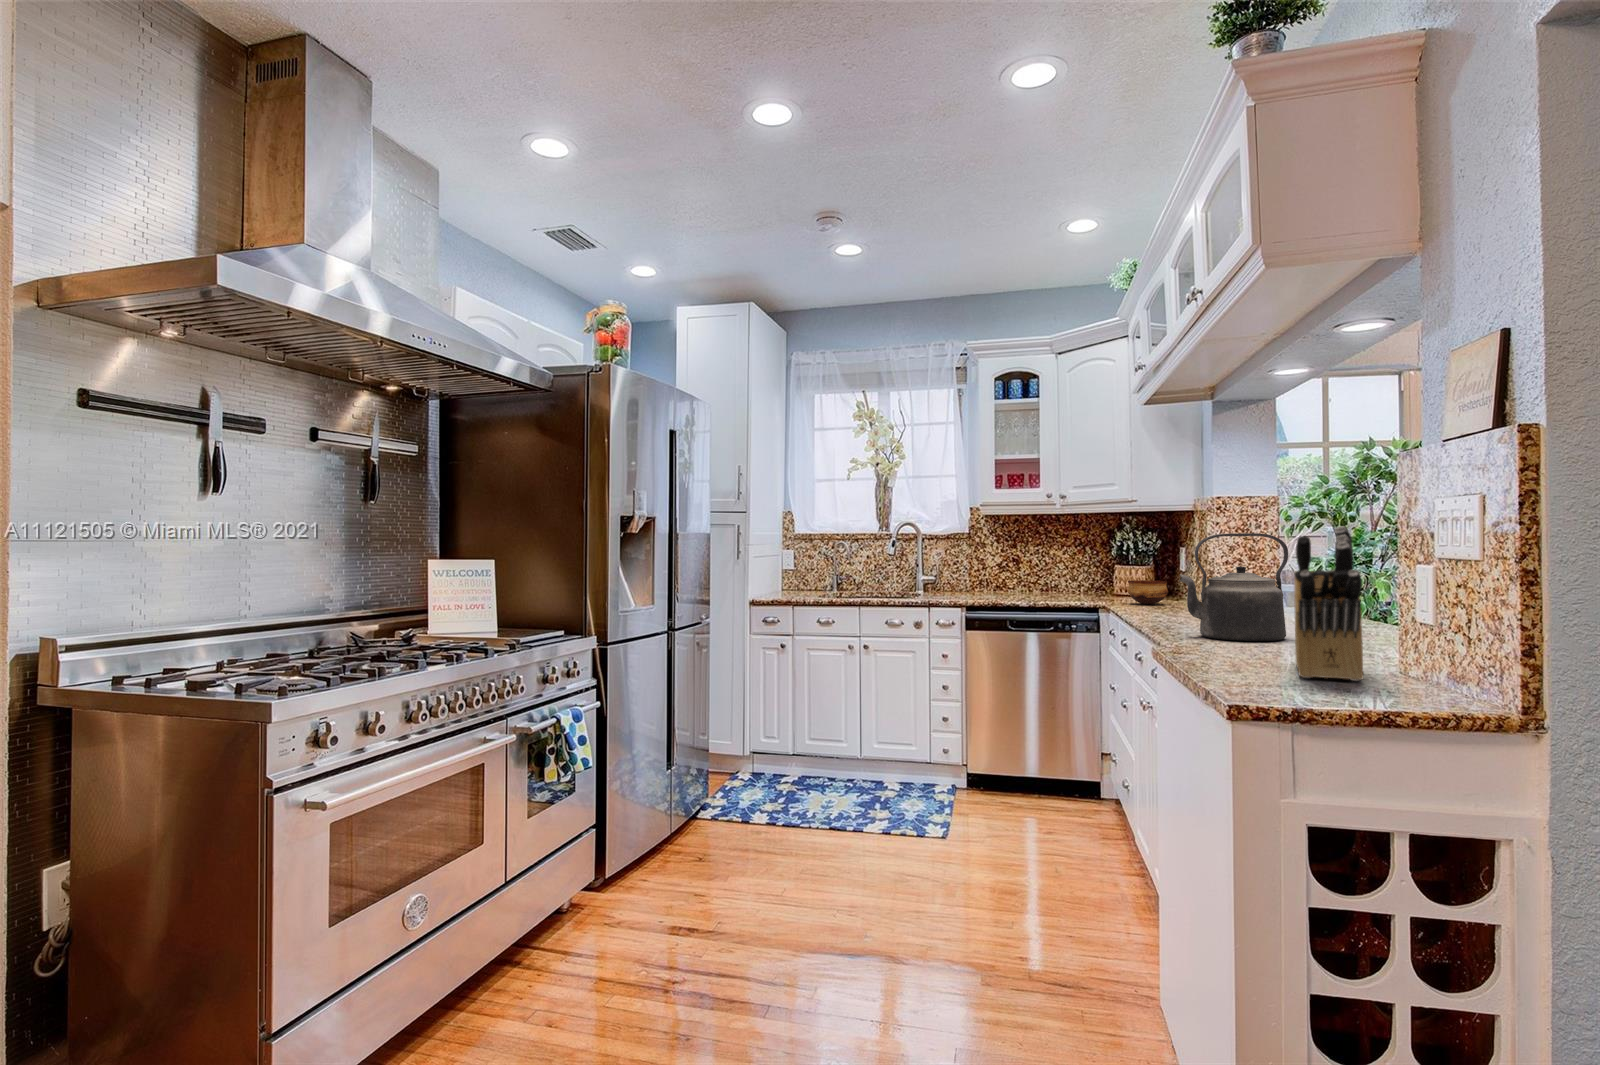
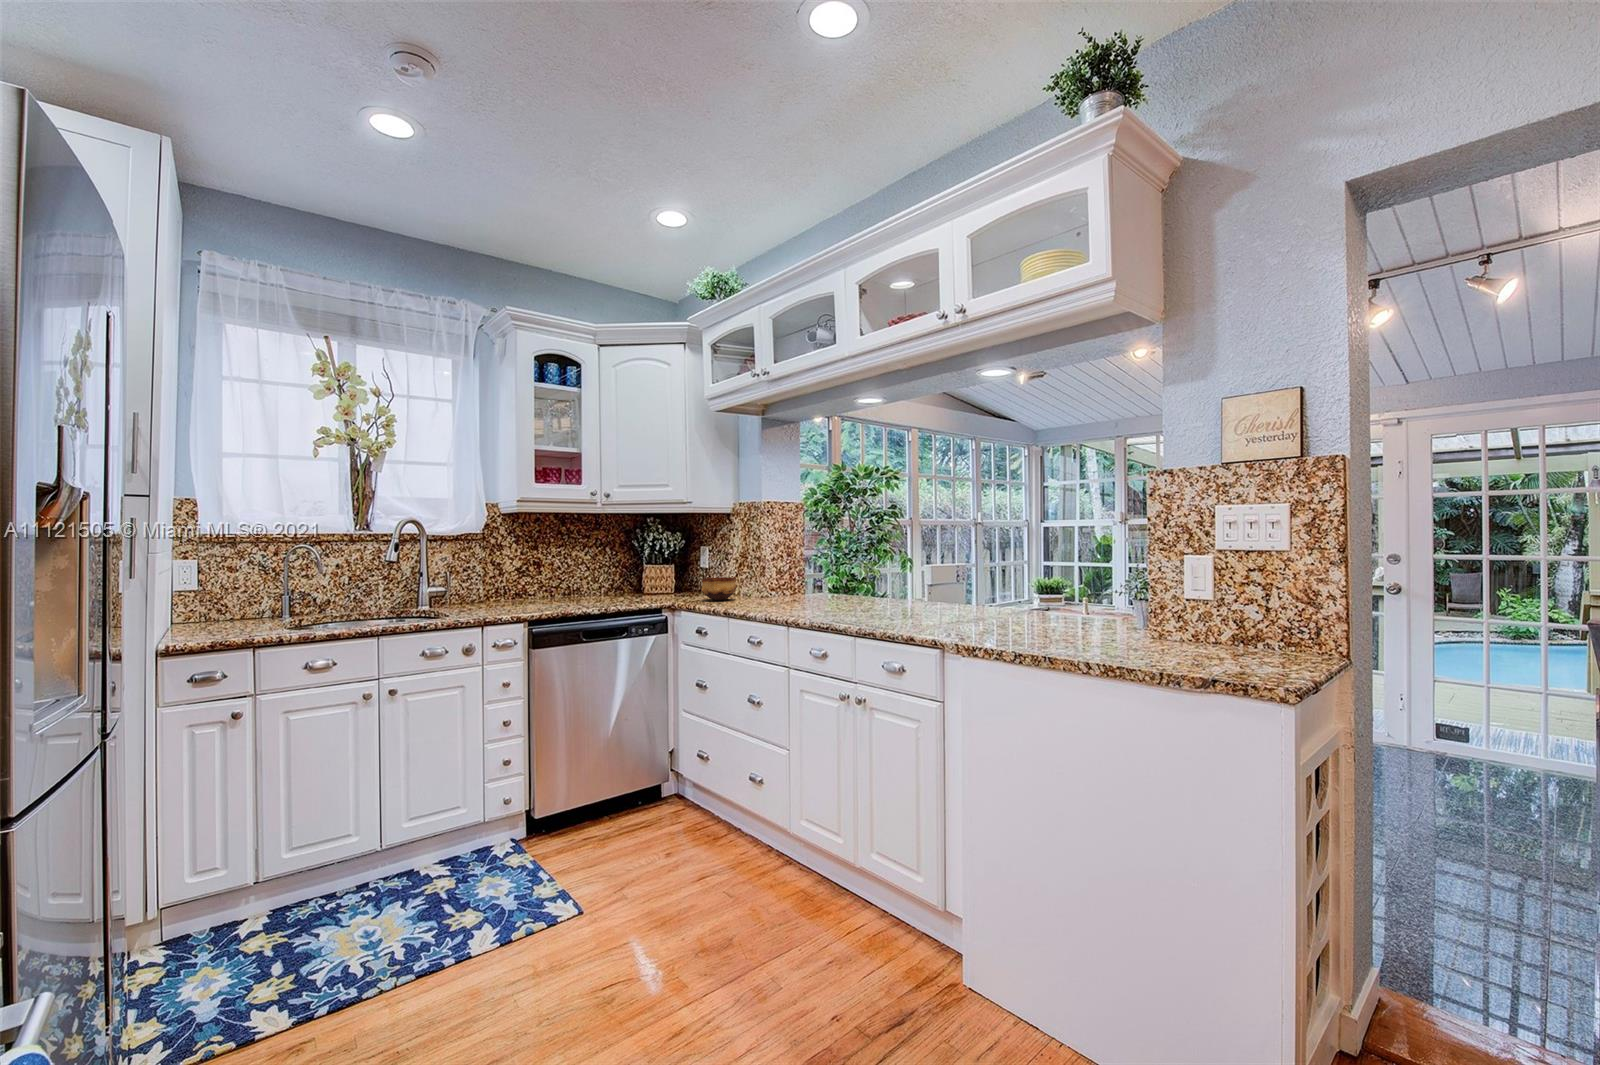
knife block: present [1294,526,1363,681] -> none [1079,529,1228,657]
kettle: present [1179,533,1288,641] -> none [905,534,972,629]

